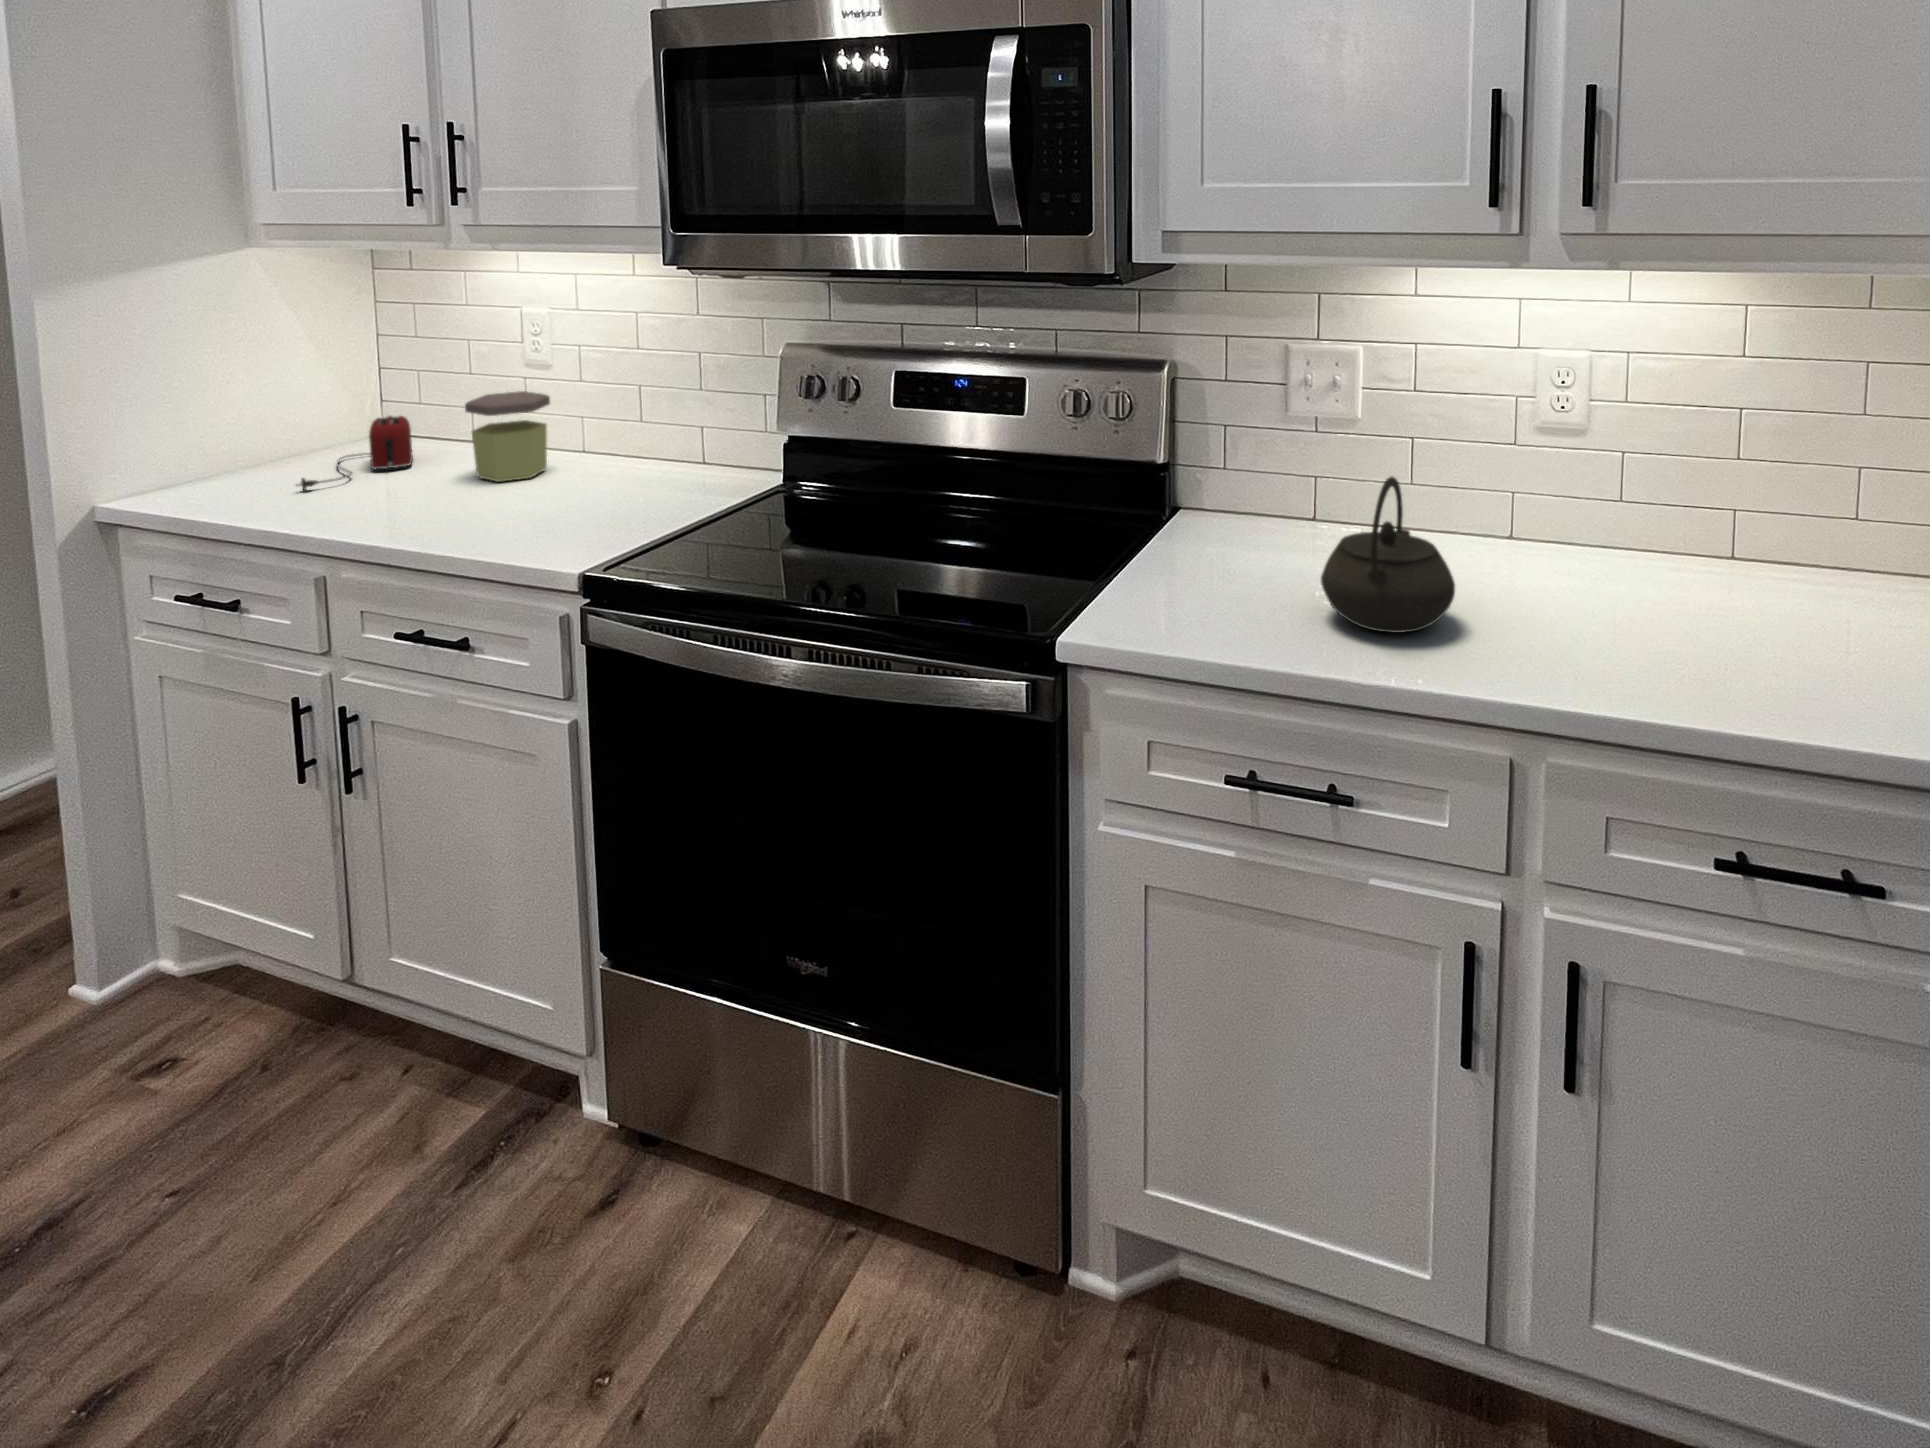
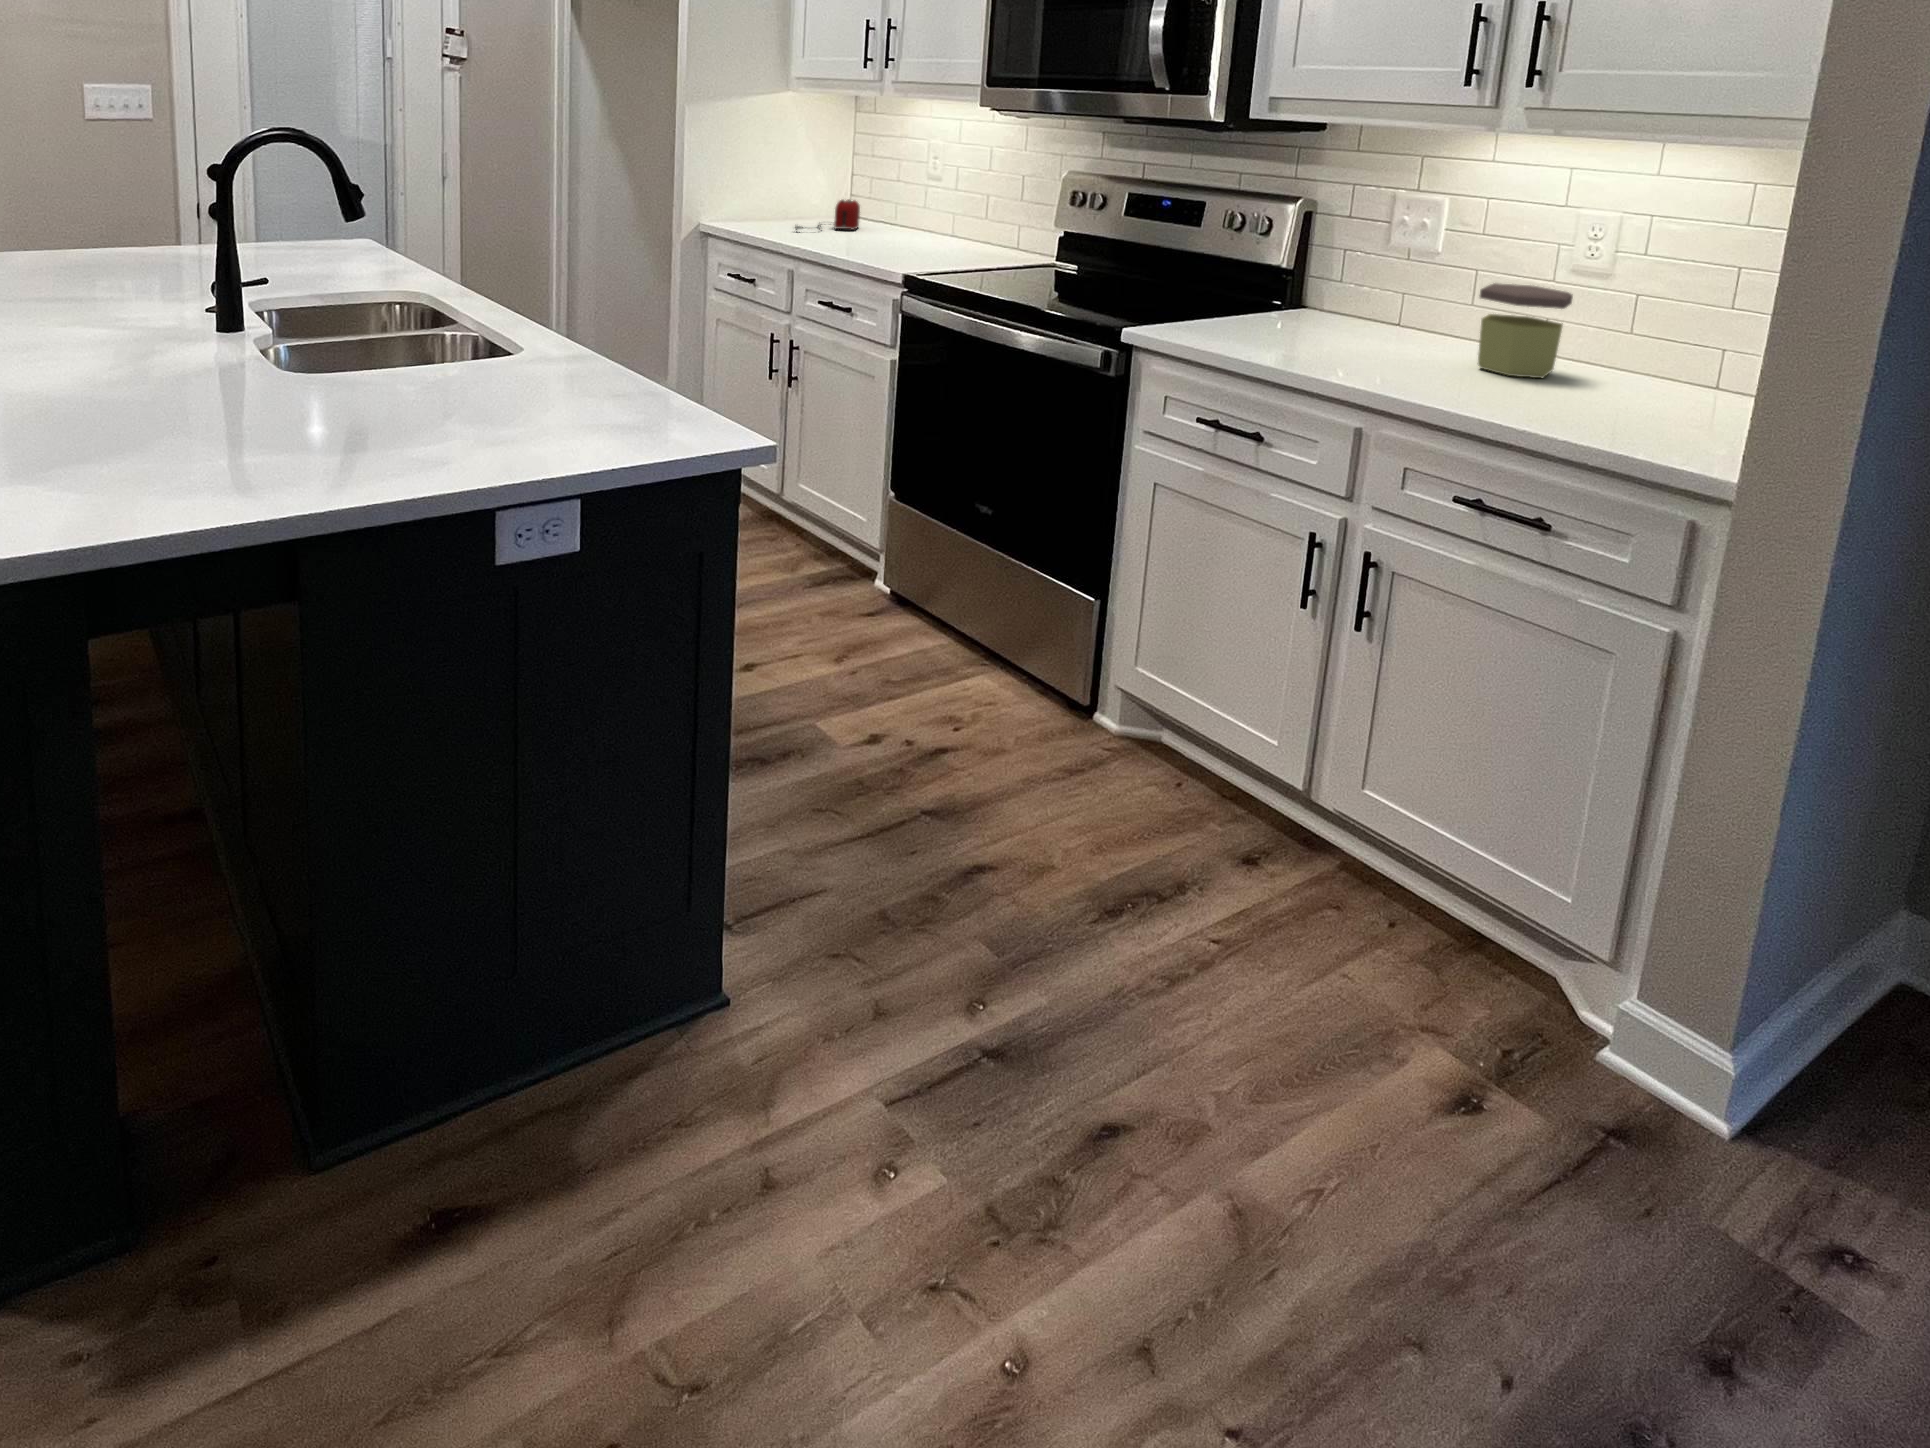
jar: present [465,391,550,482] -> present [1478,283,1573,378]
kettle: present [1321,477,1455,633] -> none [1299,261,1392,361]

